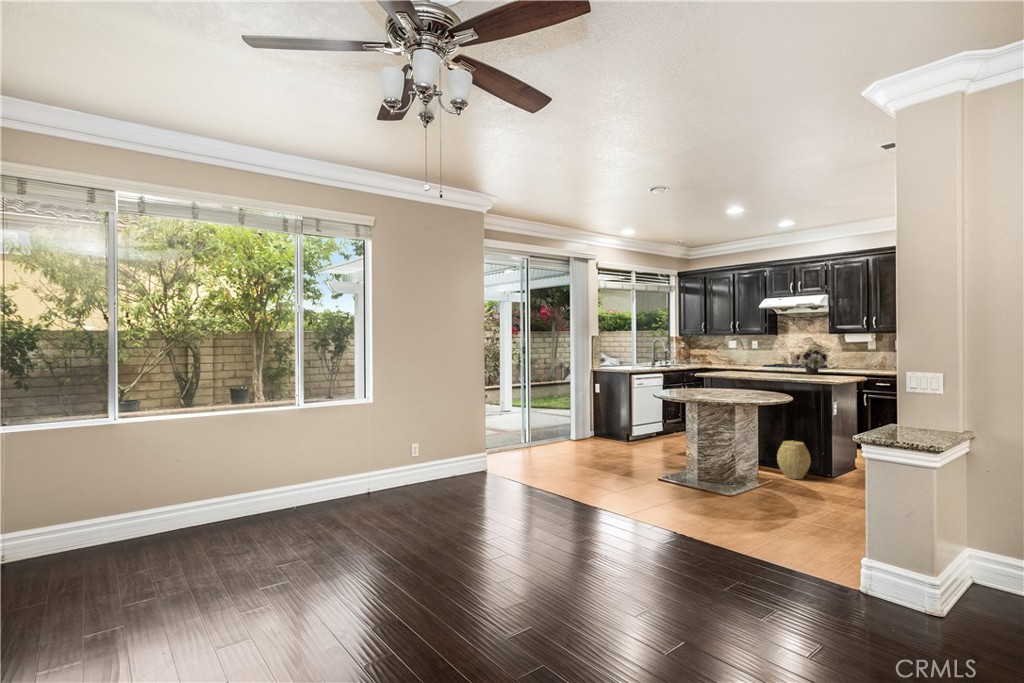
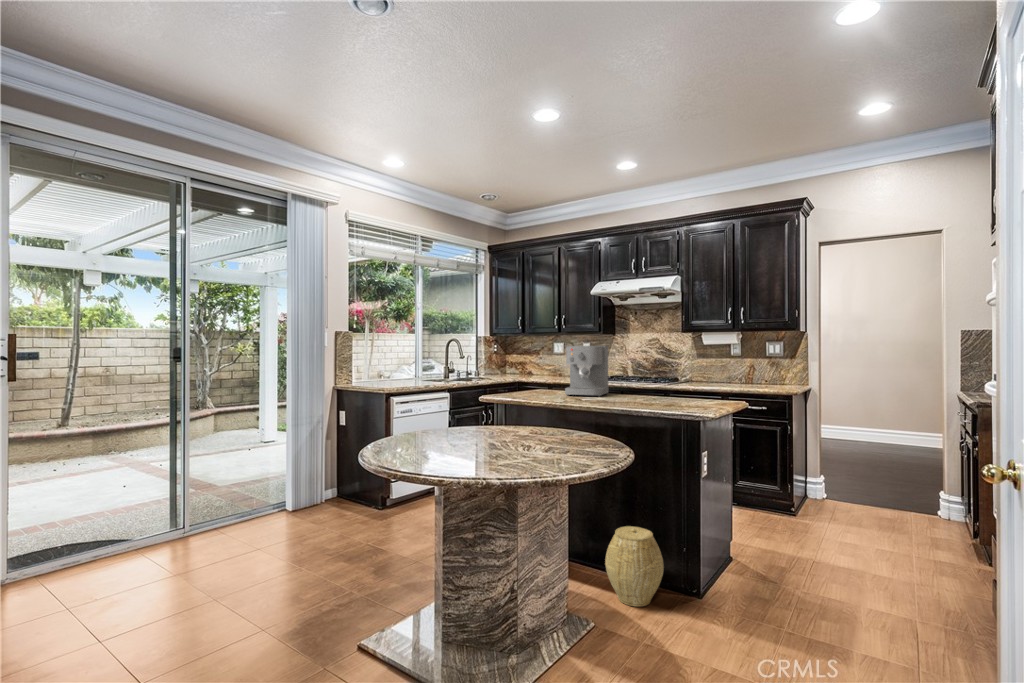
coffee maker: none [747,344,775,375] -> present [565,346,608,396]
flower arrangement: present [796,347,827,374] -> none [639,350,684,394]

